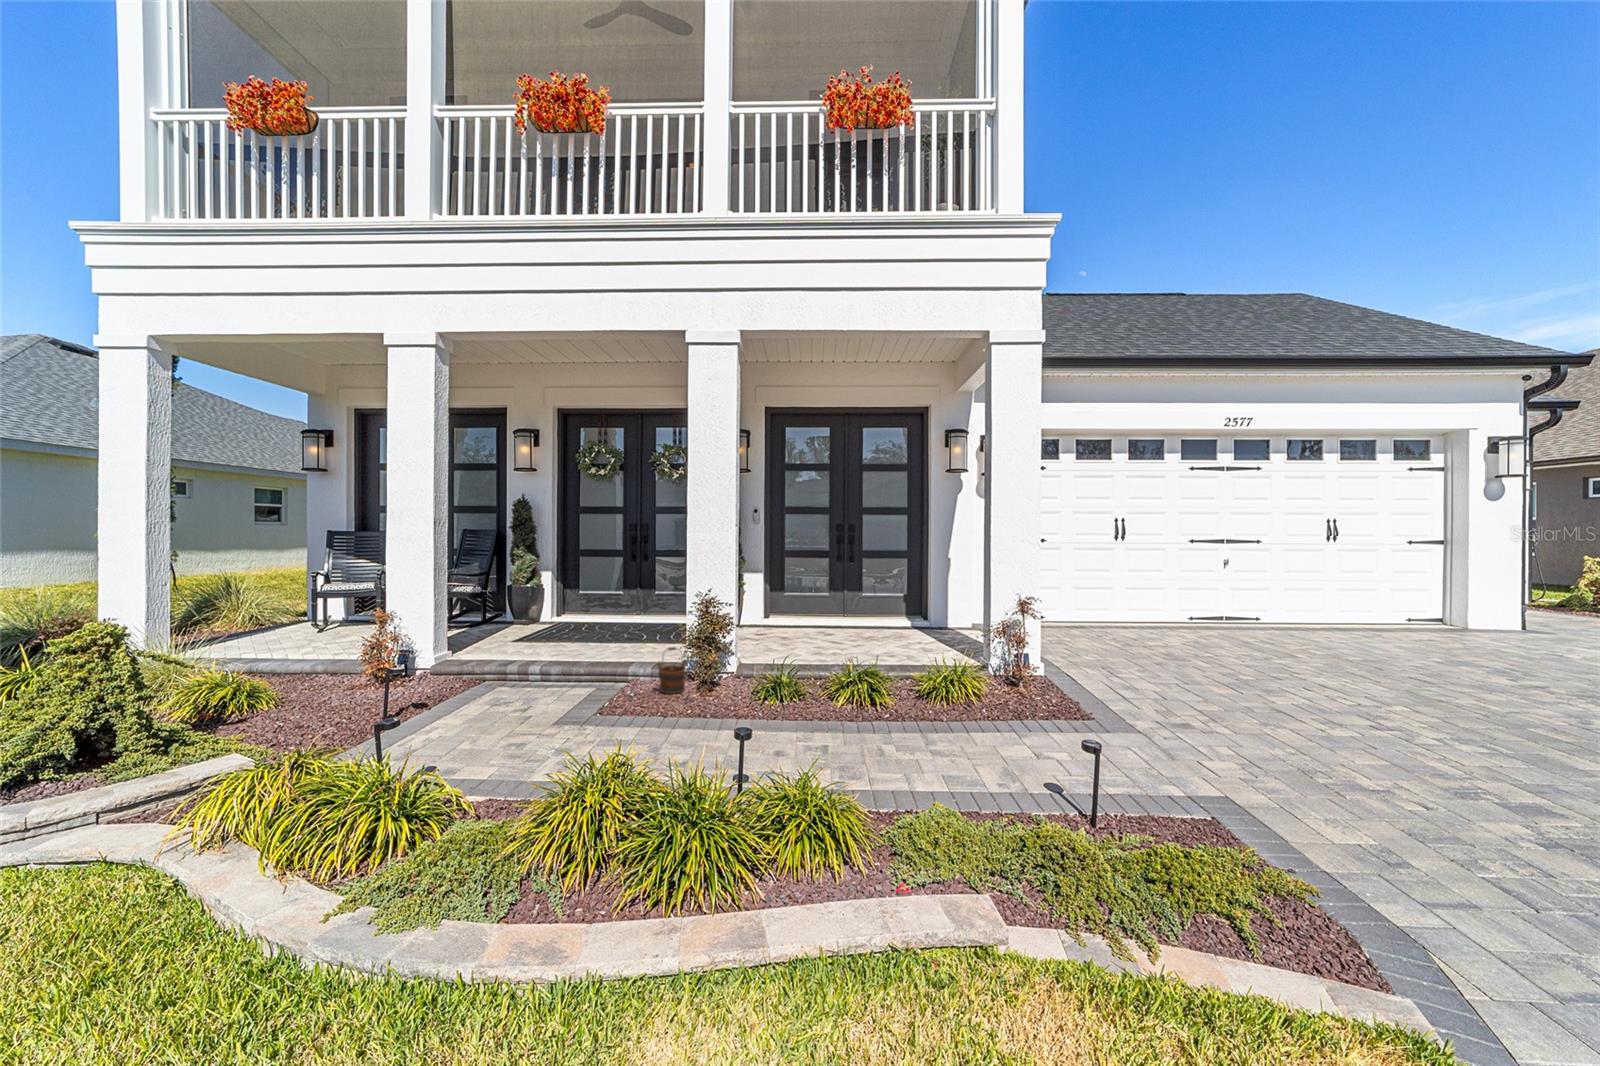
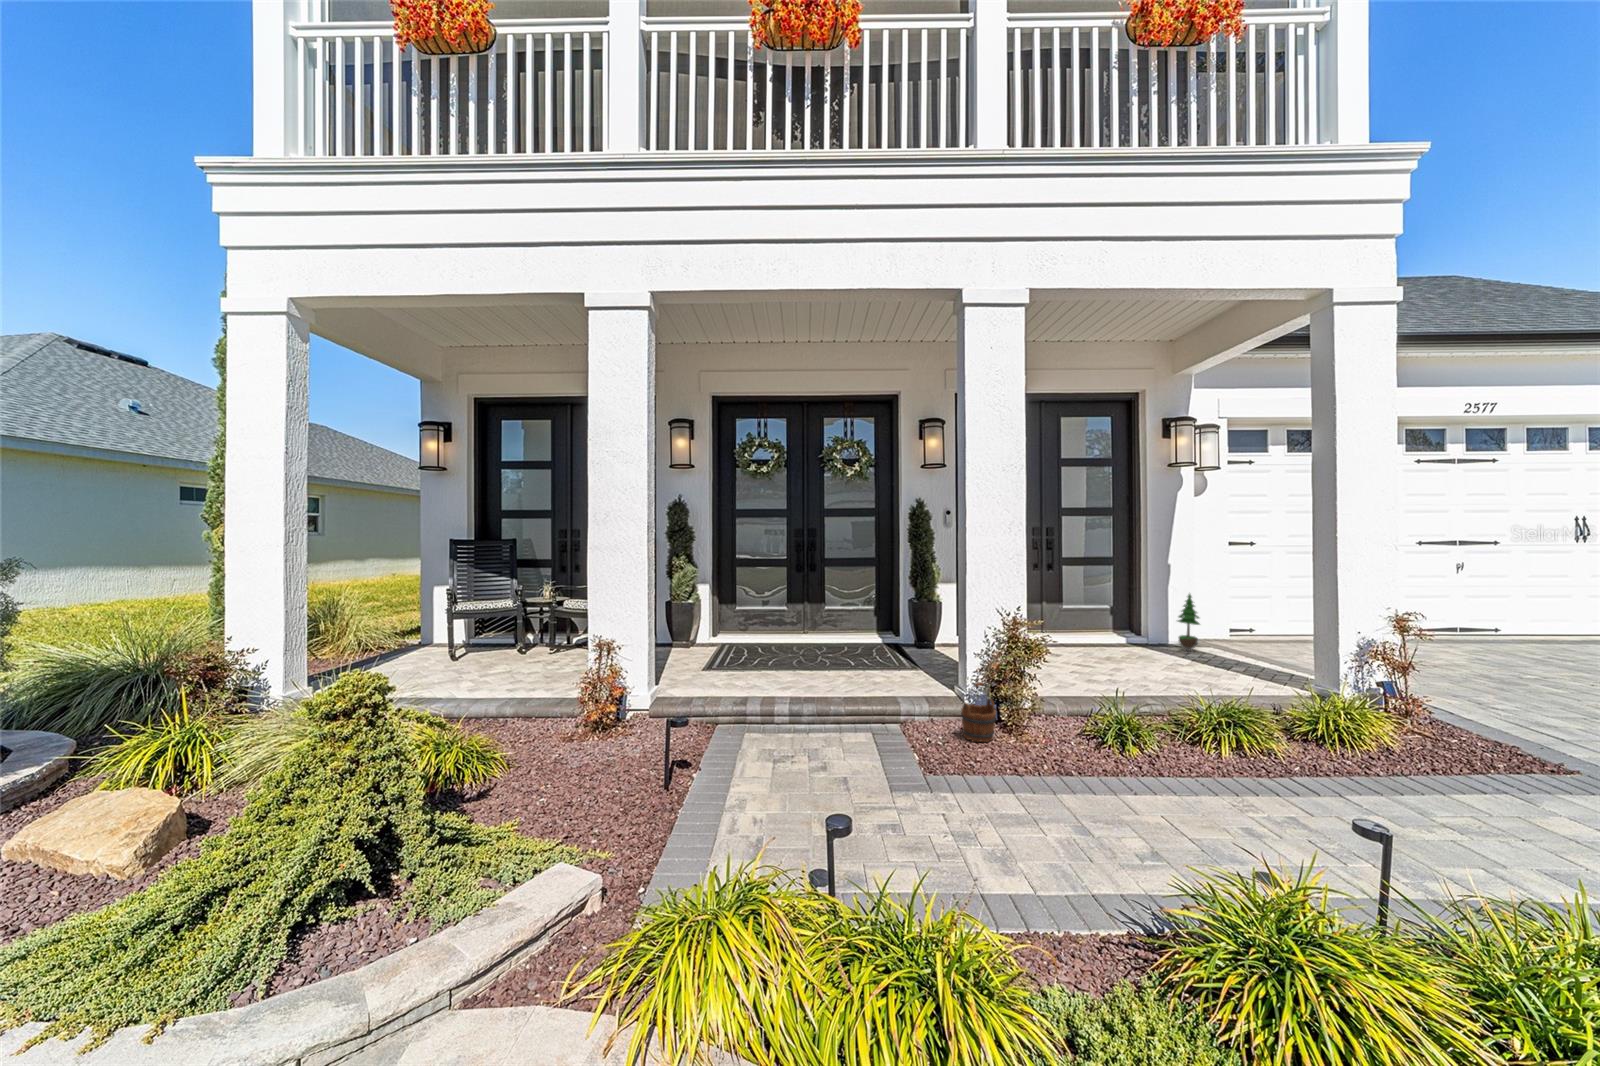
potted tree: none [947,582,966,633] -> present [1178,594,1200,651]

